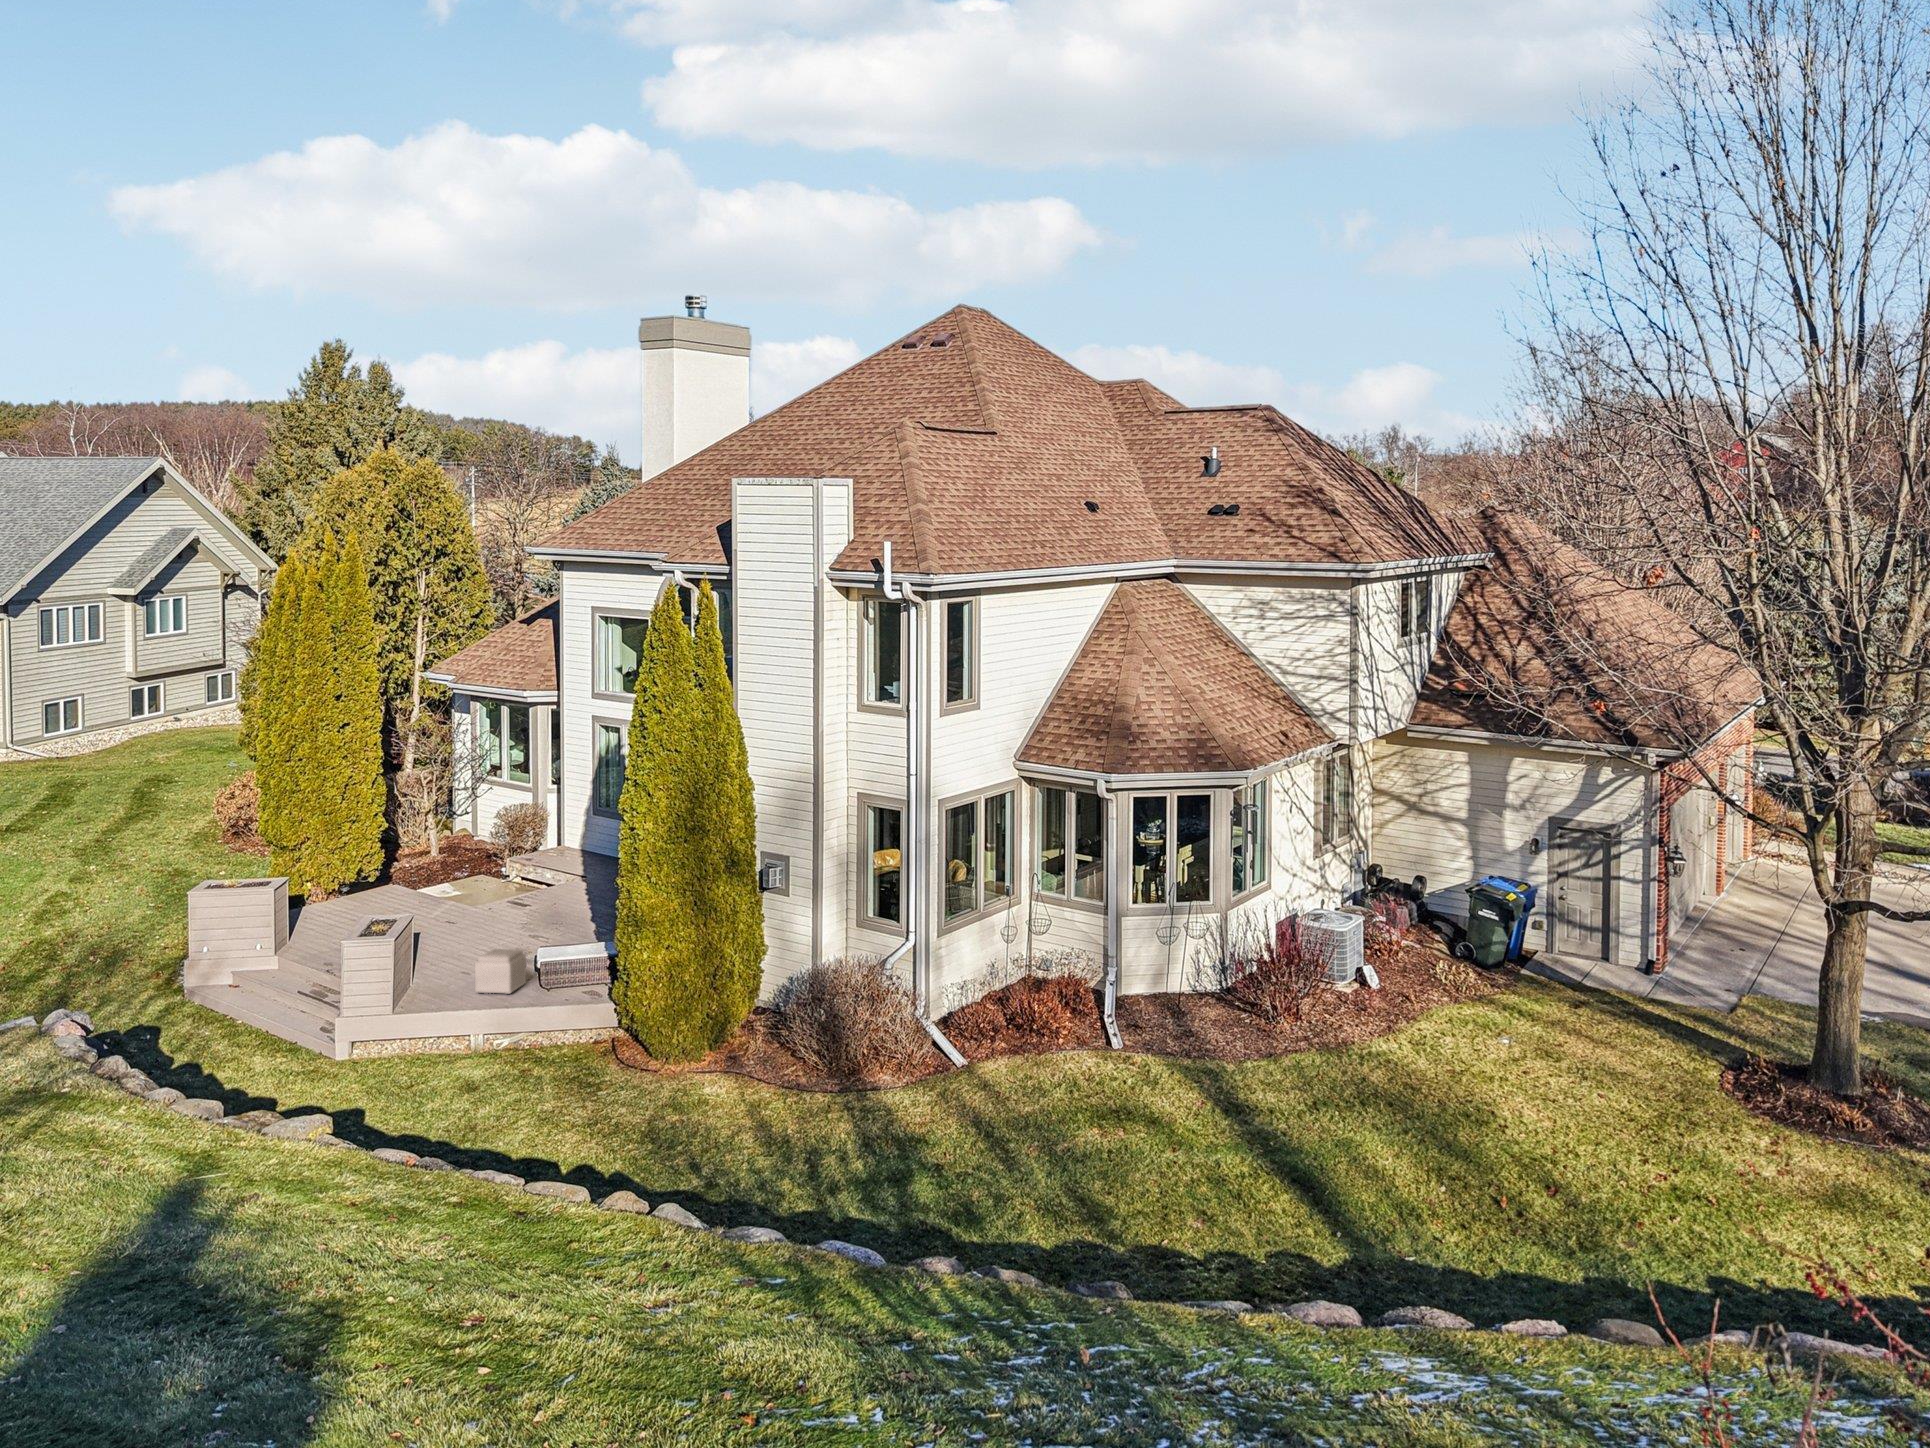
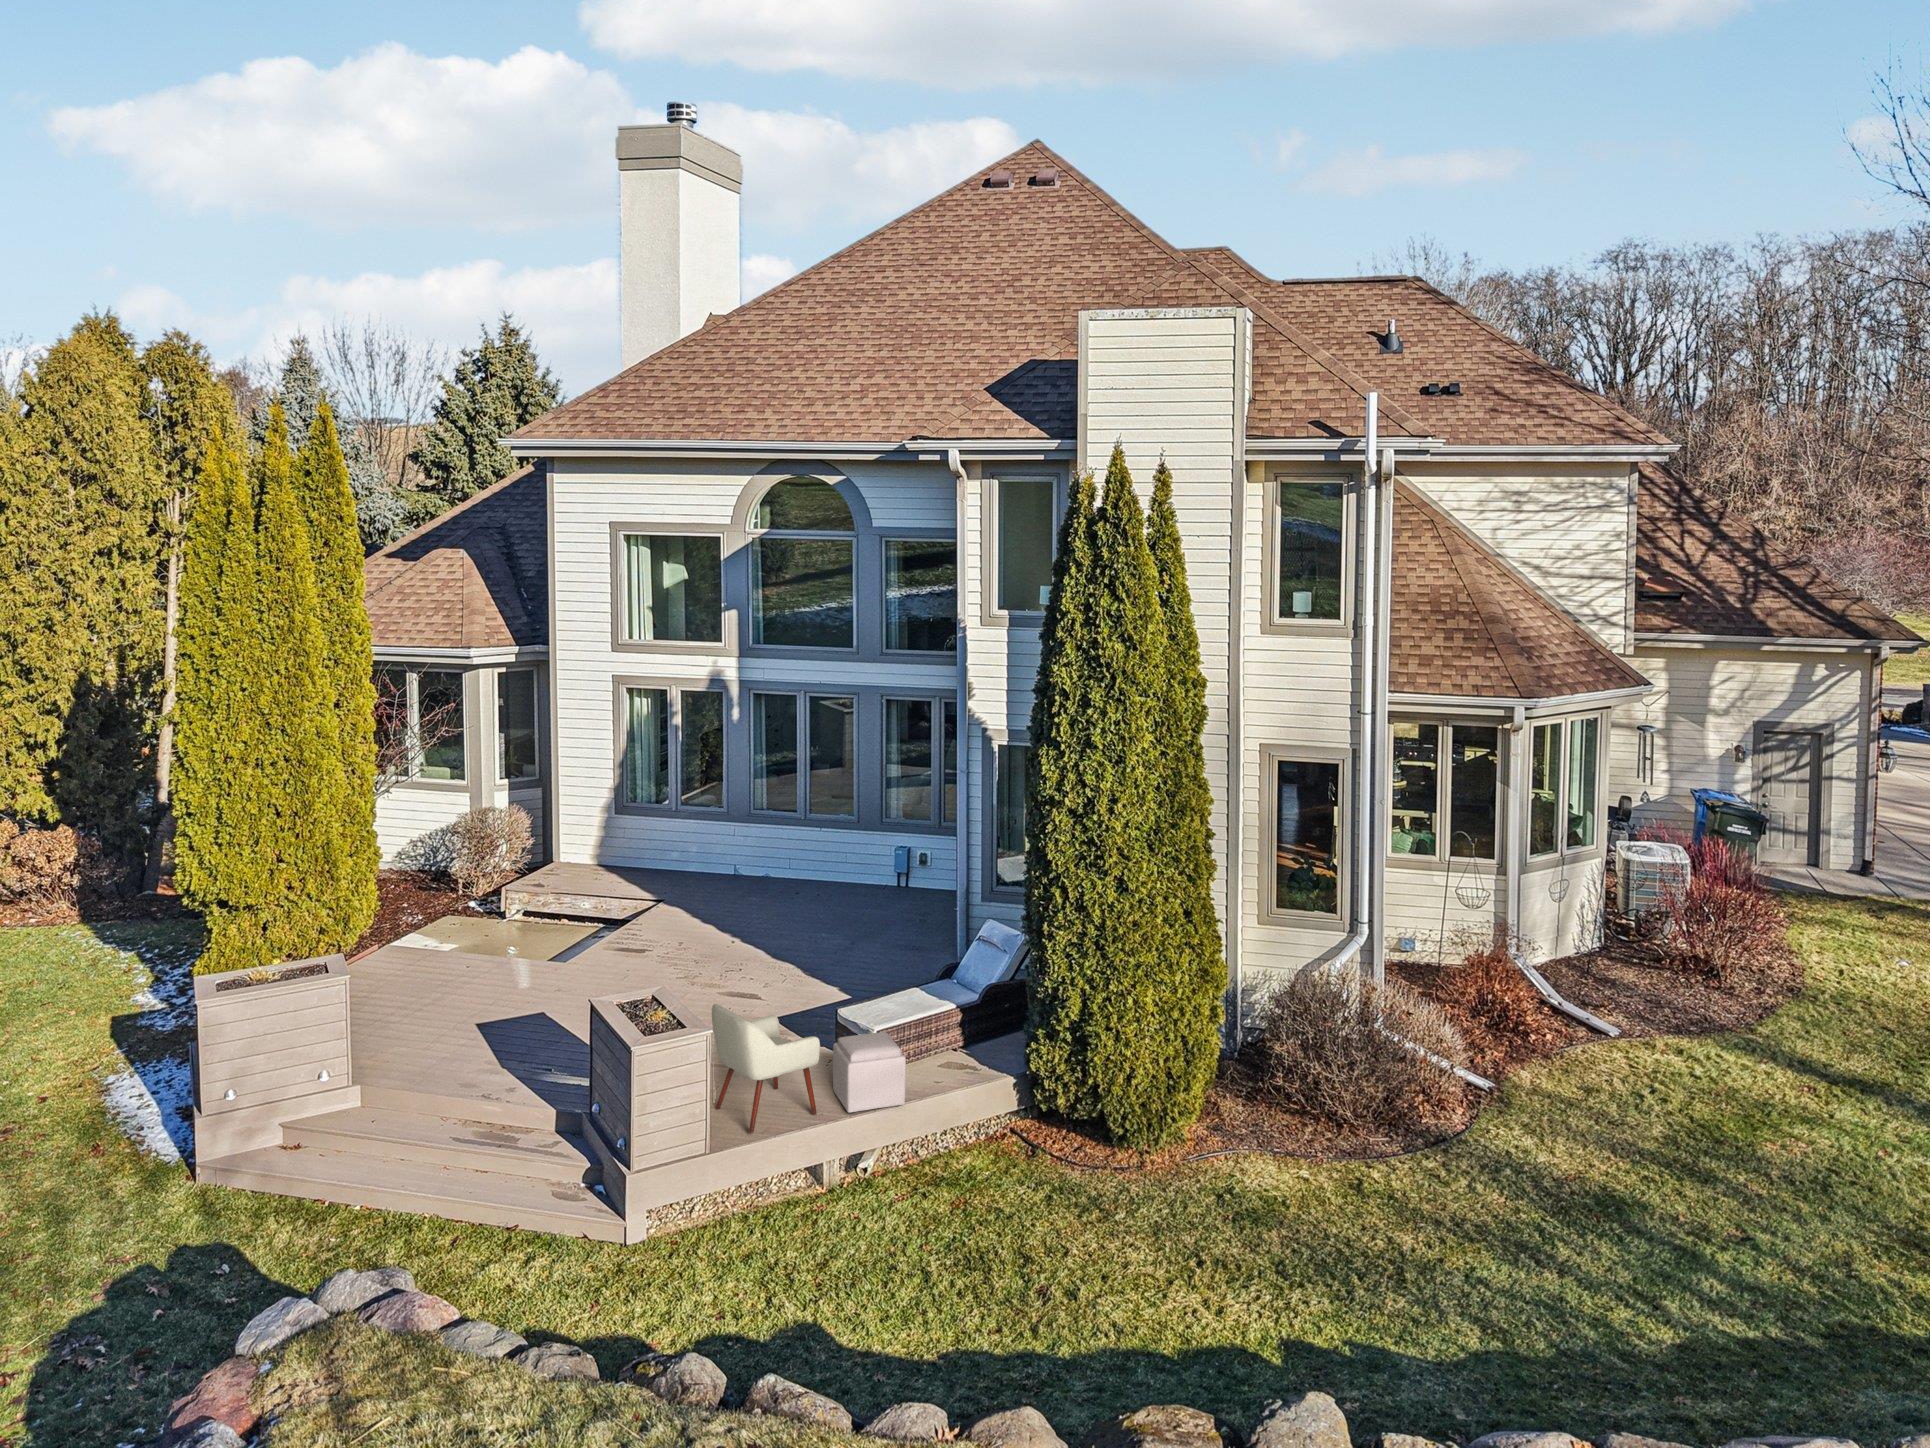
chair: none [410,917,469,993] -> present [712,1004,820,1133]

